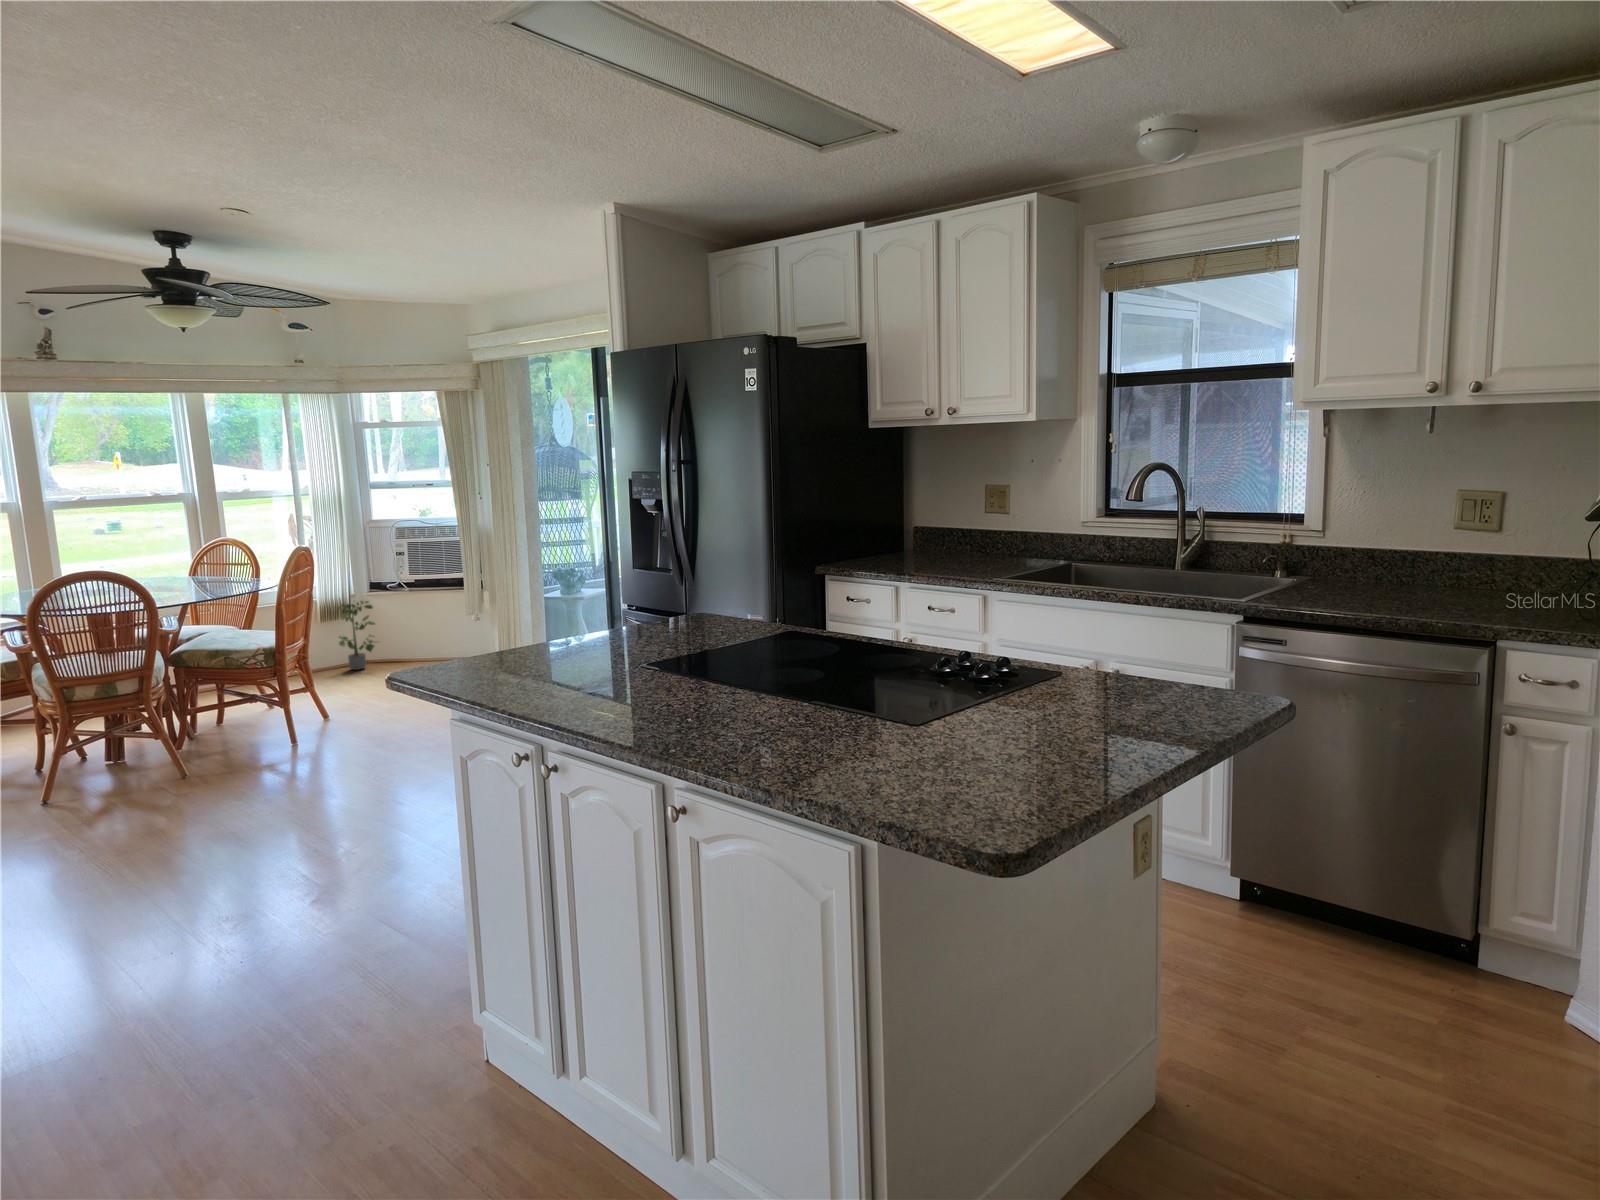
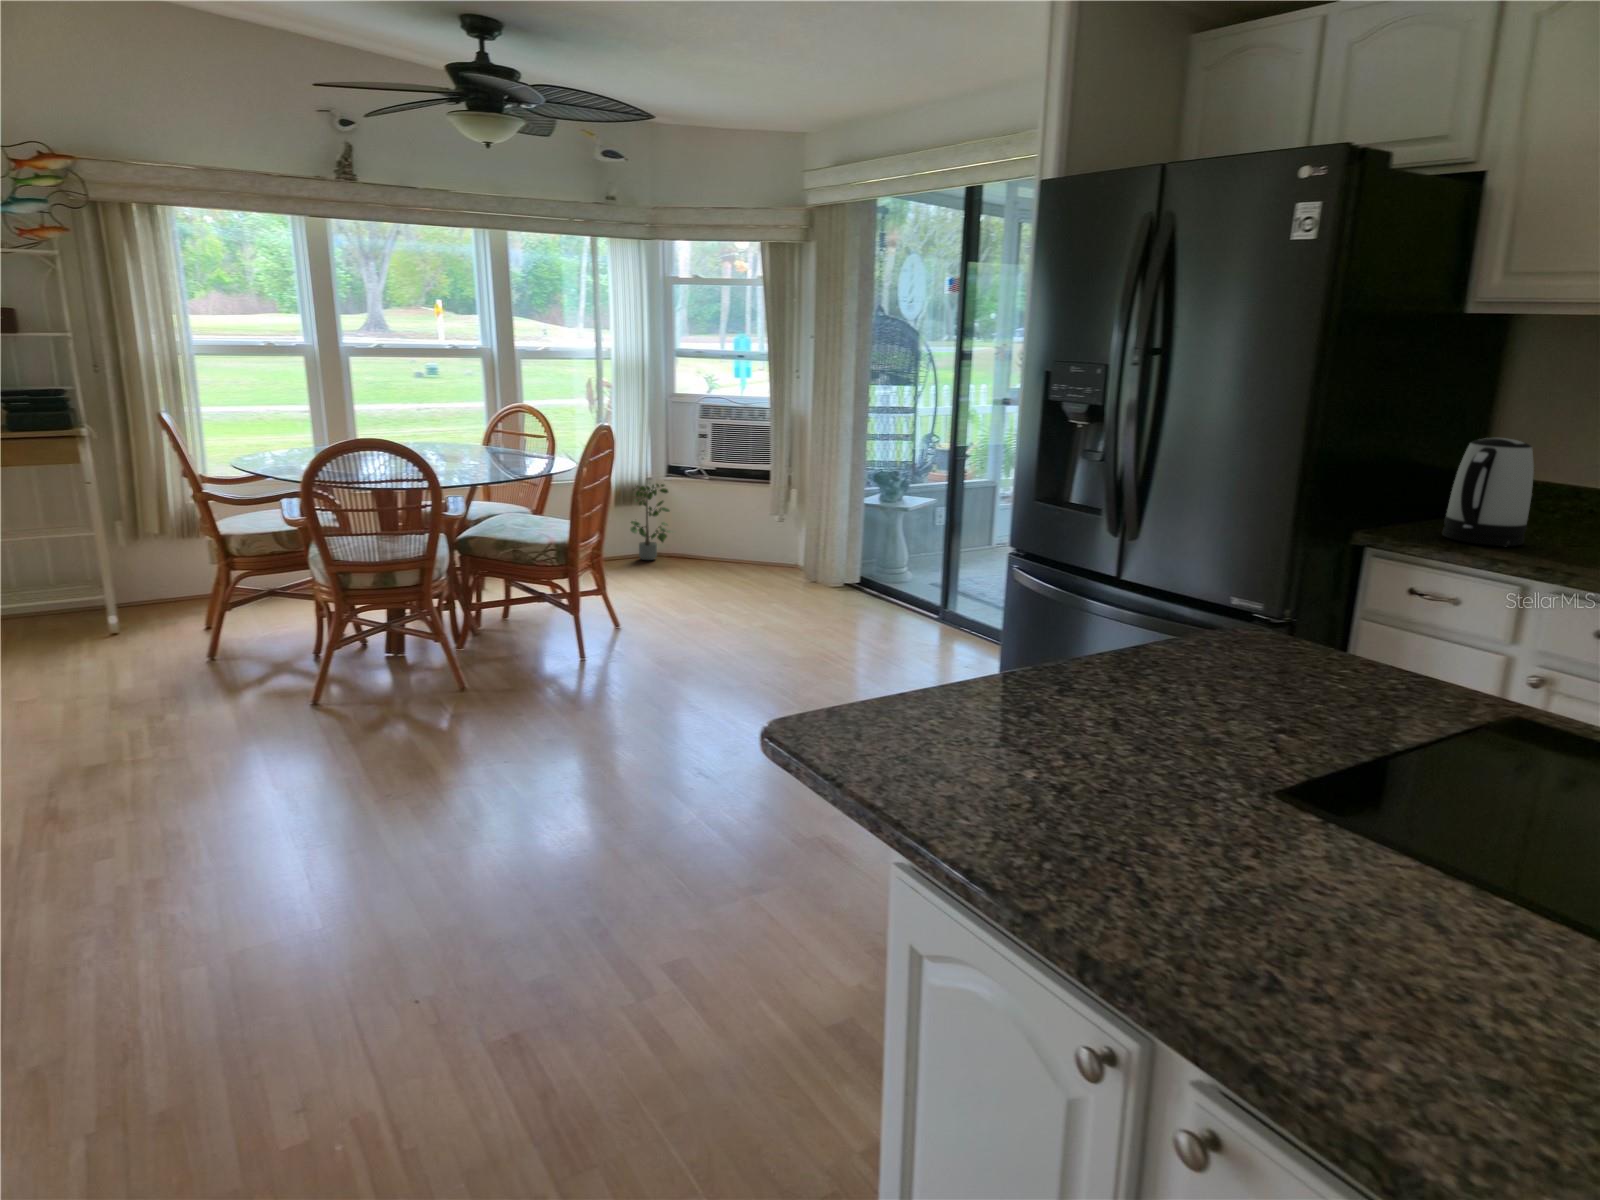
kettle: none [864,502,909,566] -> present [1442,438,1534,546]

